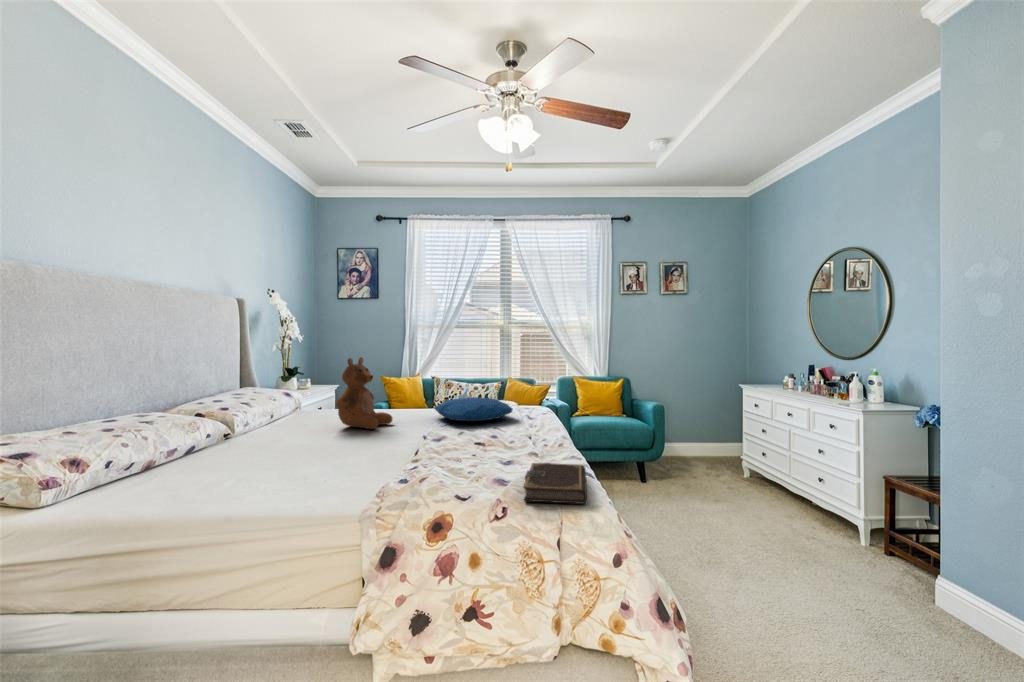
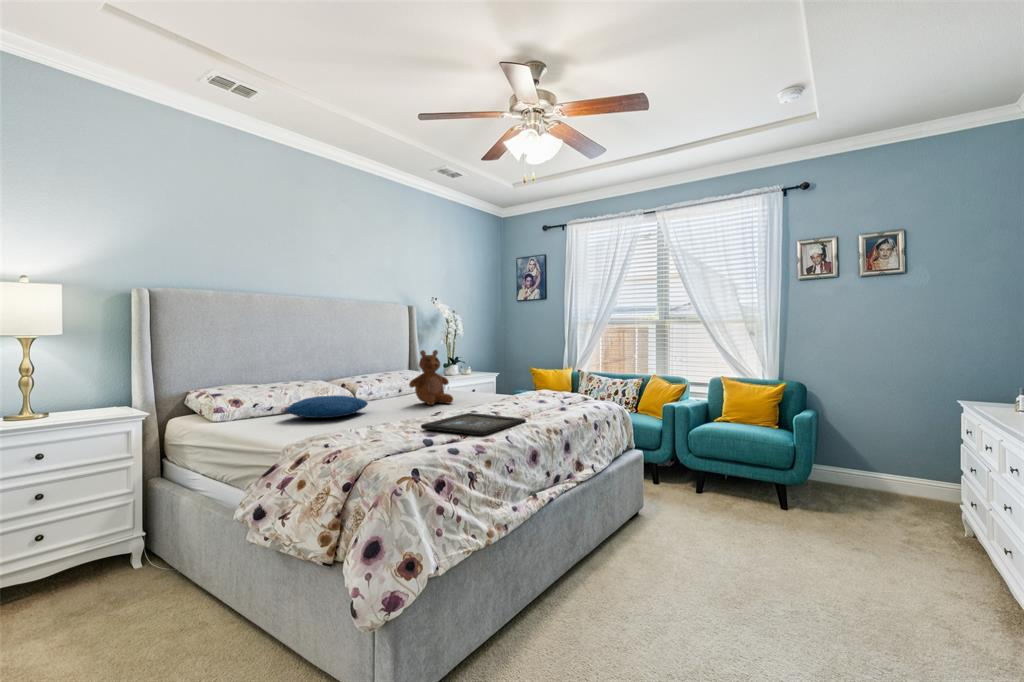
pillow: present [434,397,513,421] -> present [286,396,368,418]
tray: none [475,432,574,461] -> present [421,413,526,435]
notebook: present [523,463,587,504] -> none [370,431,451,458]

